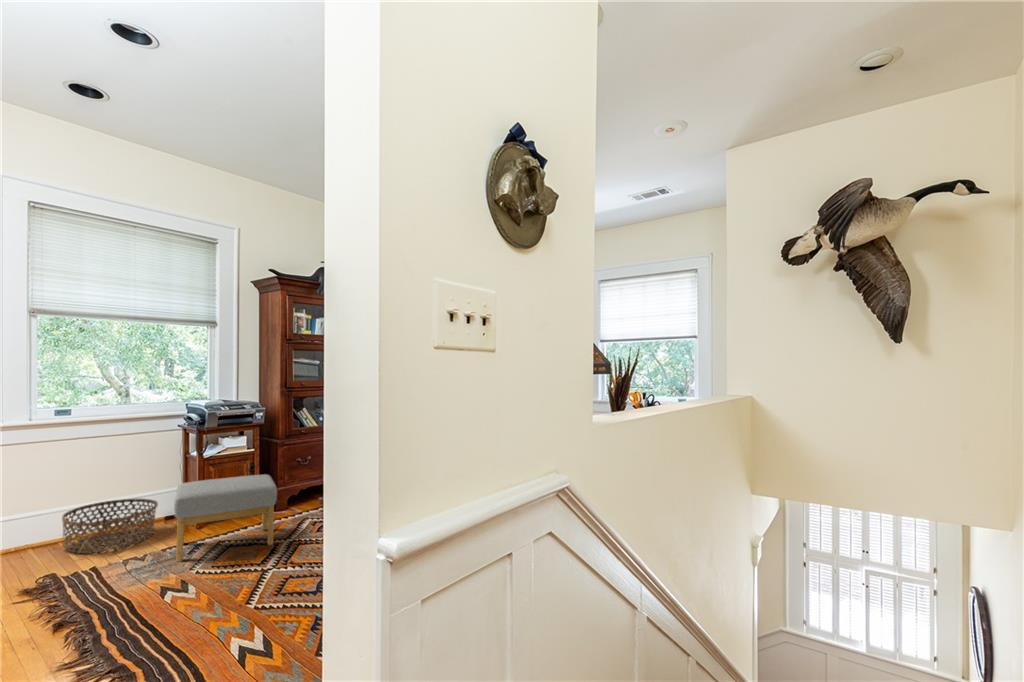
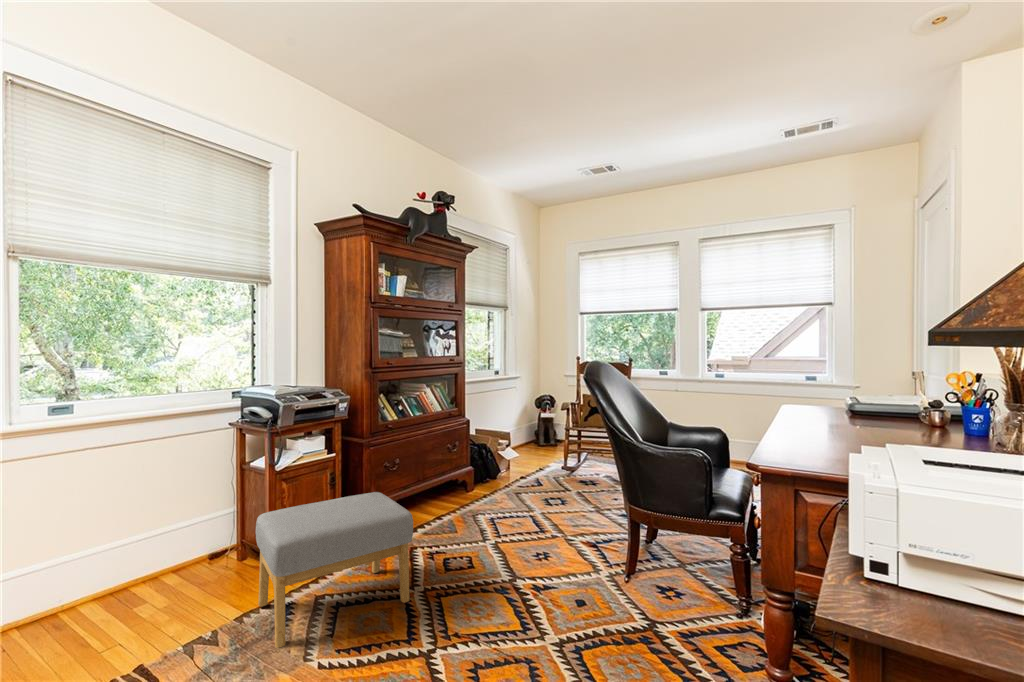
basket: present [62,499,158,553] -> none [65,533,211,635]

